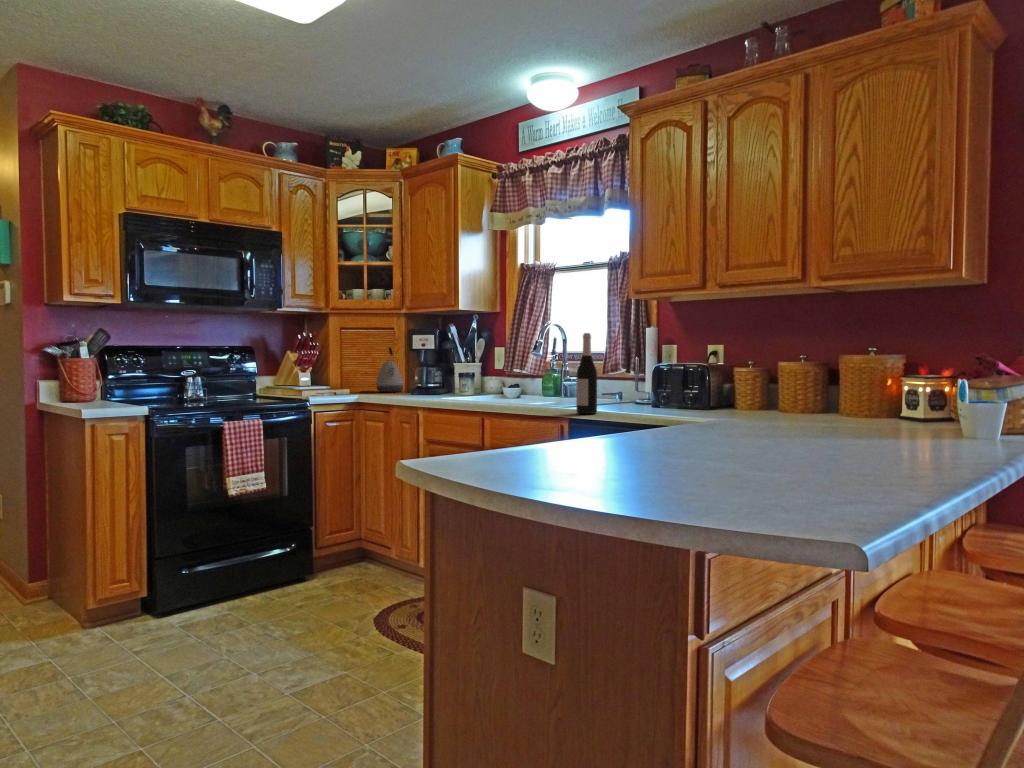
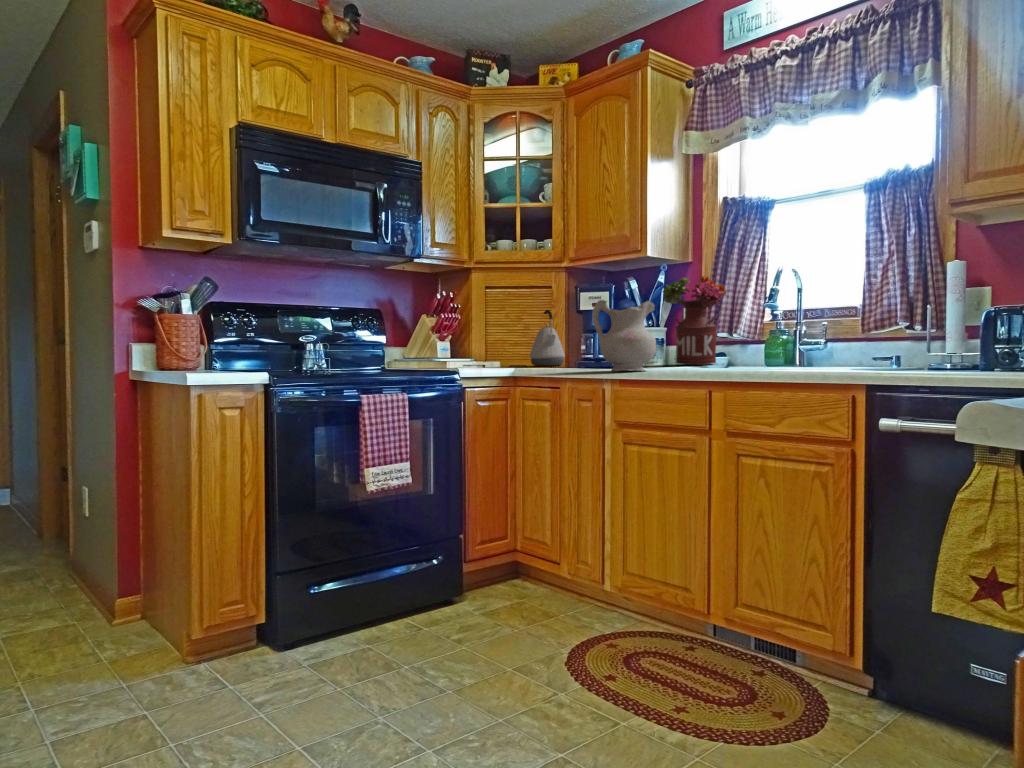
flower arrangement: none [469,326,518,394] -> present [662,276,727,365]
wine bottle: present [576,333,597,414] -> none [892,254,928,375]
ceramic pitcher: none [404,349,452,403] -> present [592,300,656,371]

